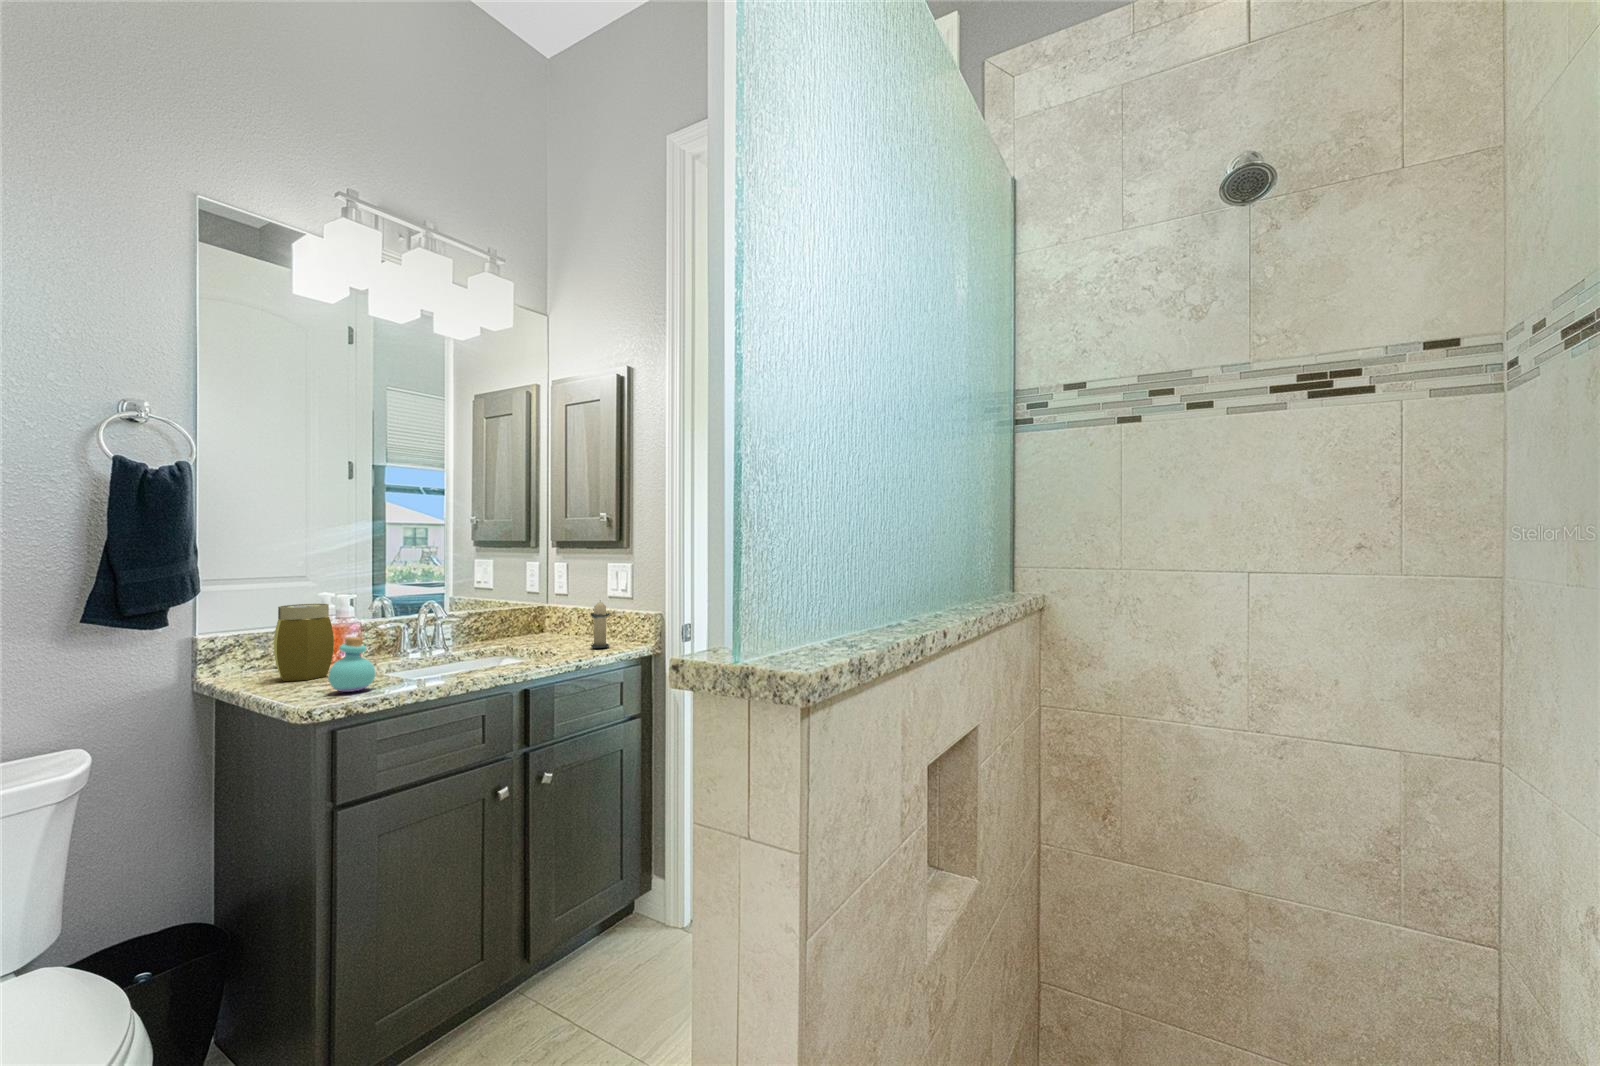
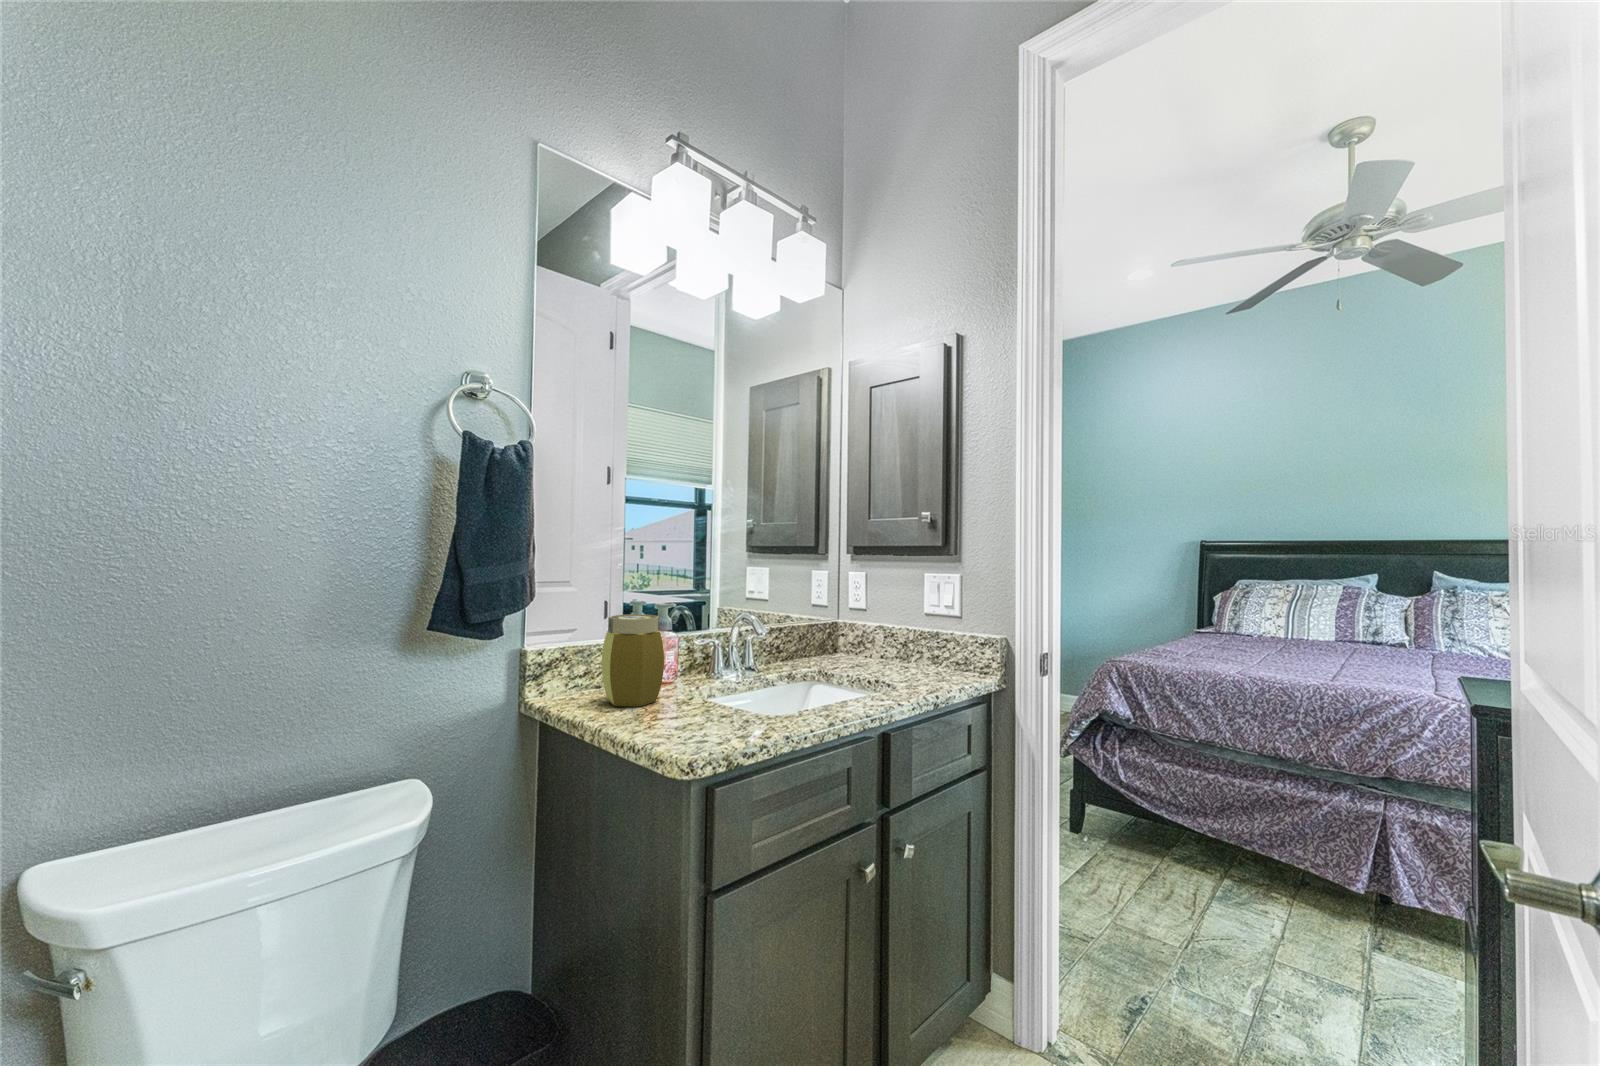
candle: present [591,602,610,648] -> none [920,618,951,680]
perfume bottle: present [328,637,375,692] -> none [690,662,740,733]

